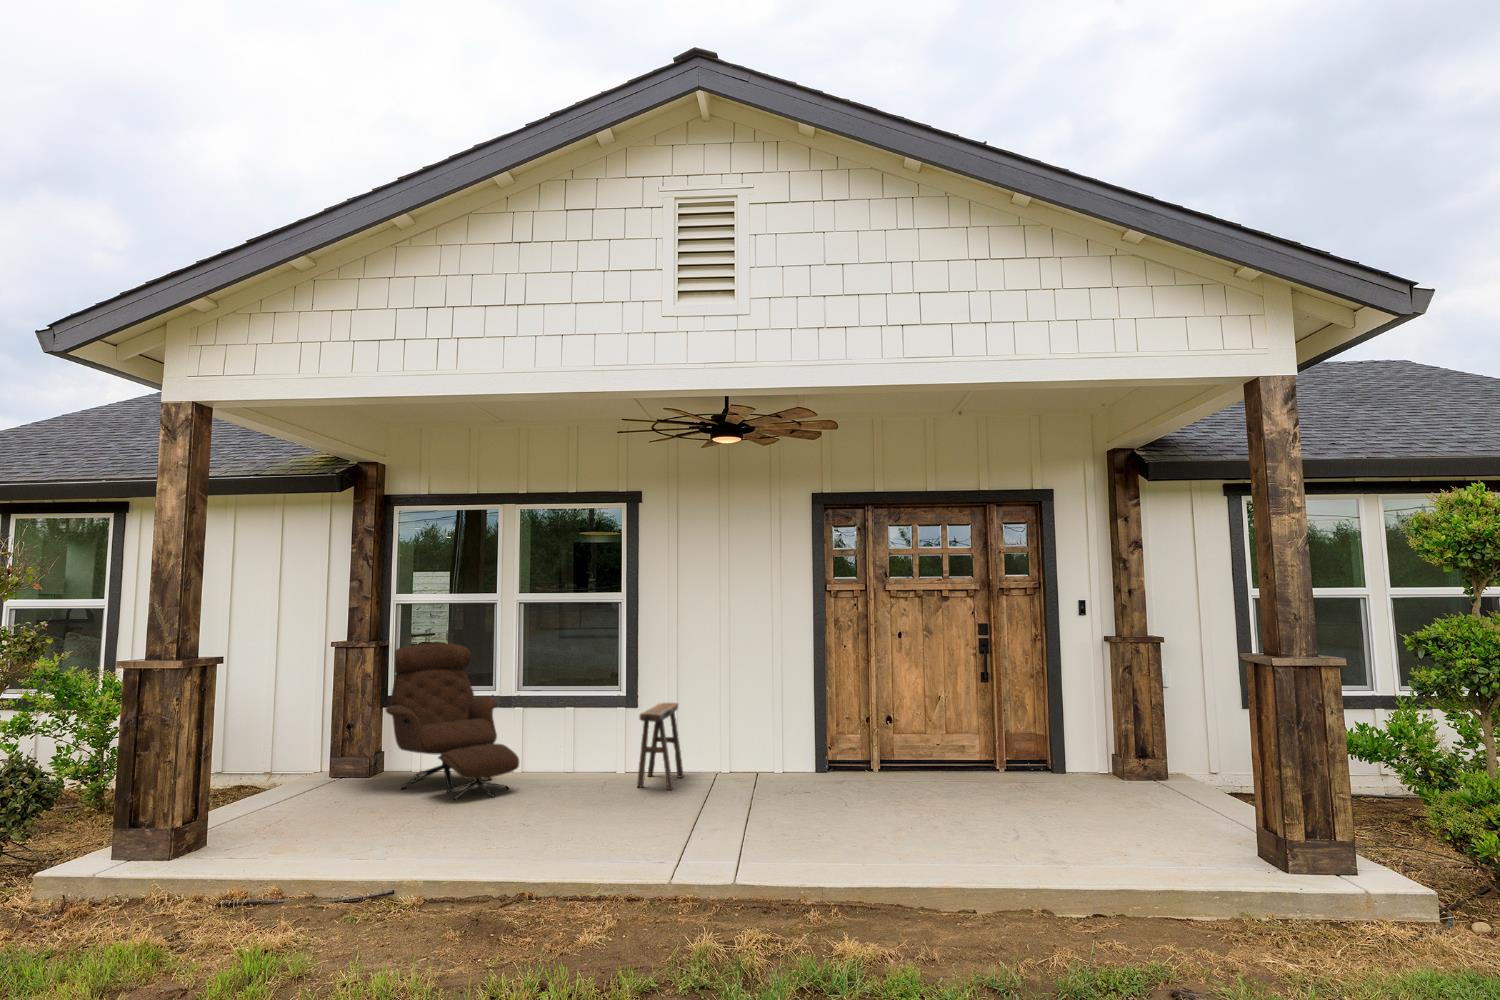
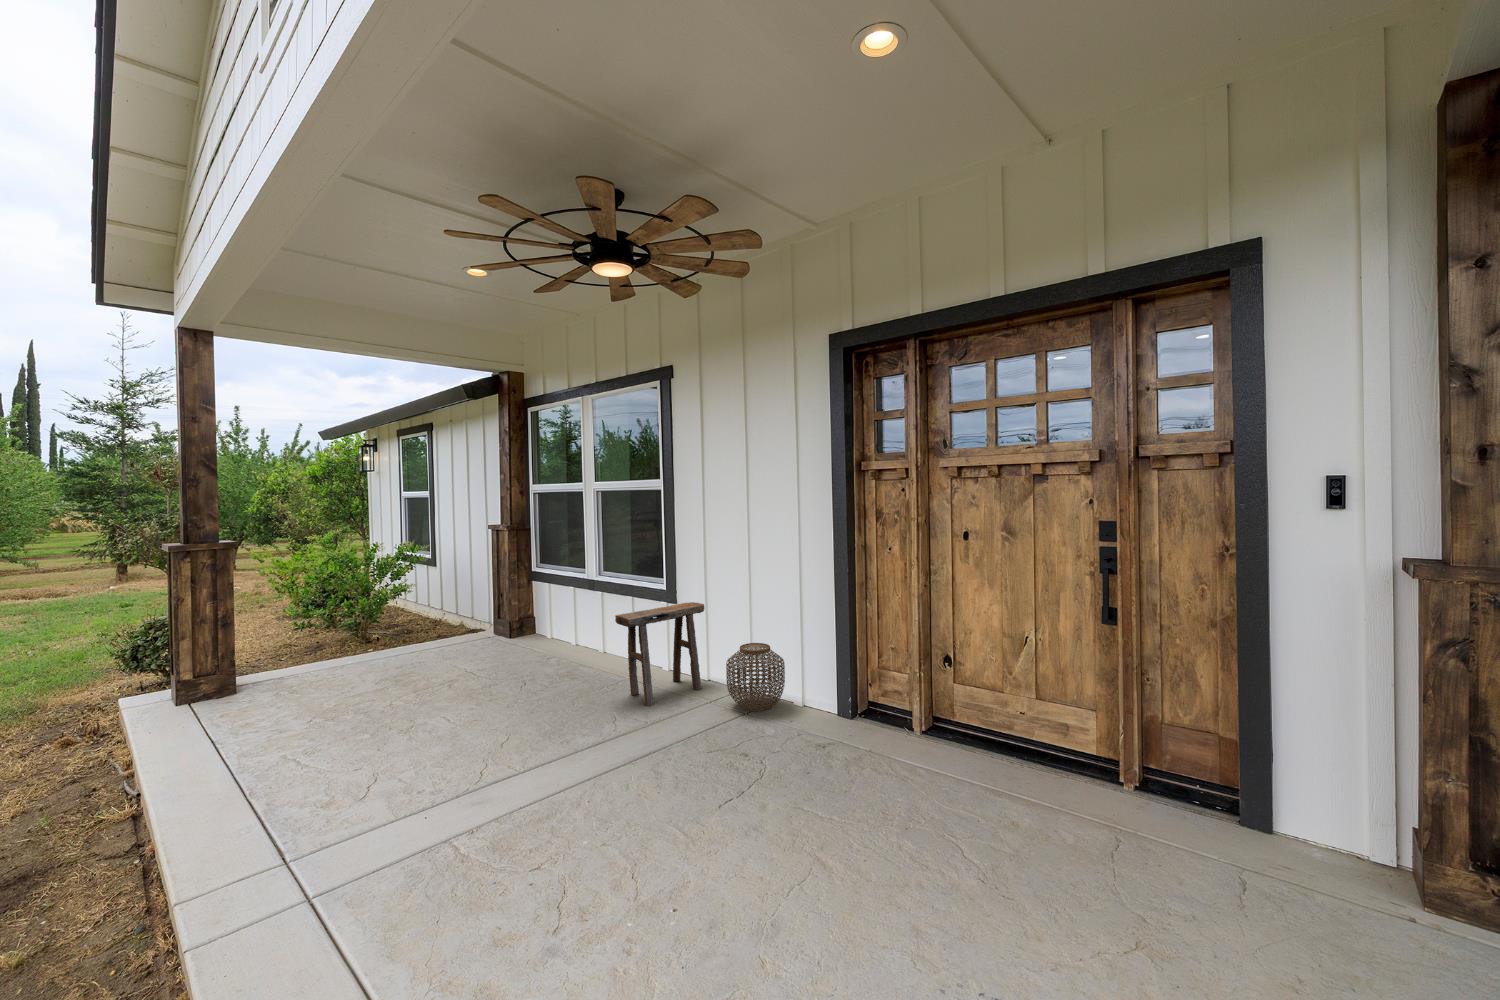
lounge chair: present [386,643,519,800] -> none [477,527,583,680]
woven basket: none [727,727,773,781] -> present [726,643,785,712]

